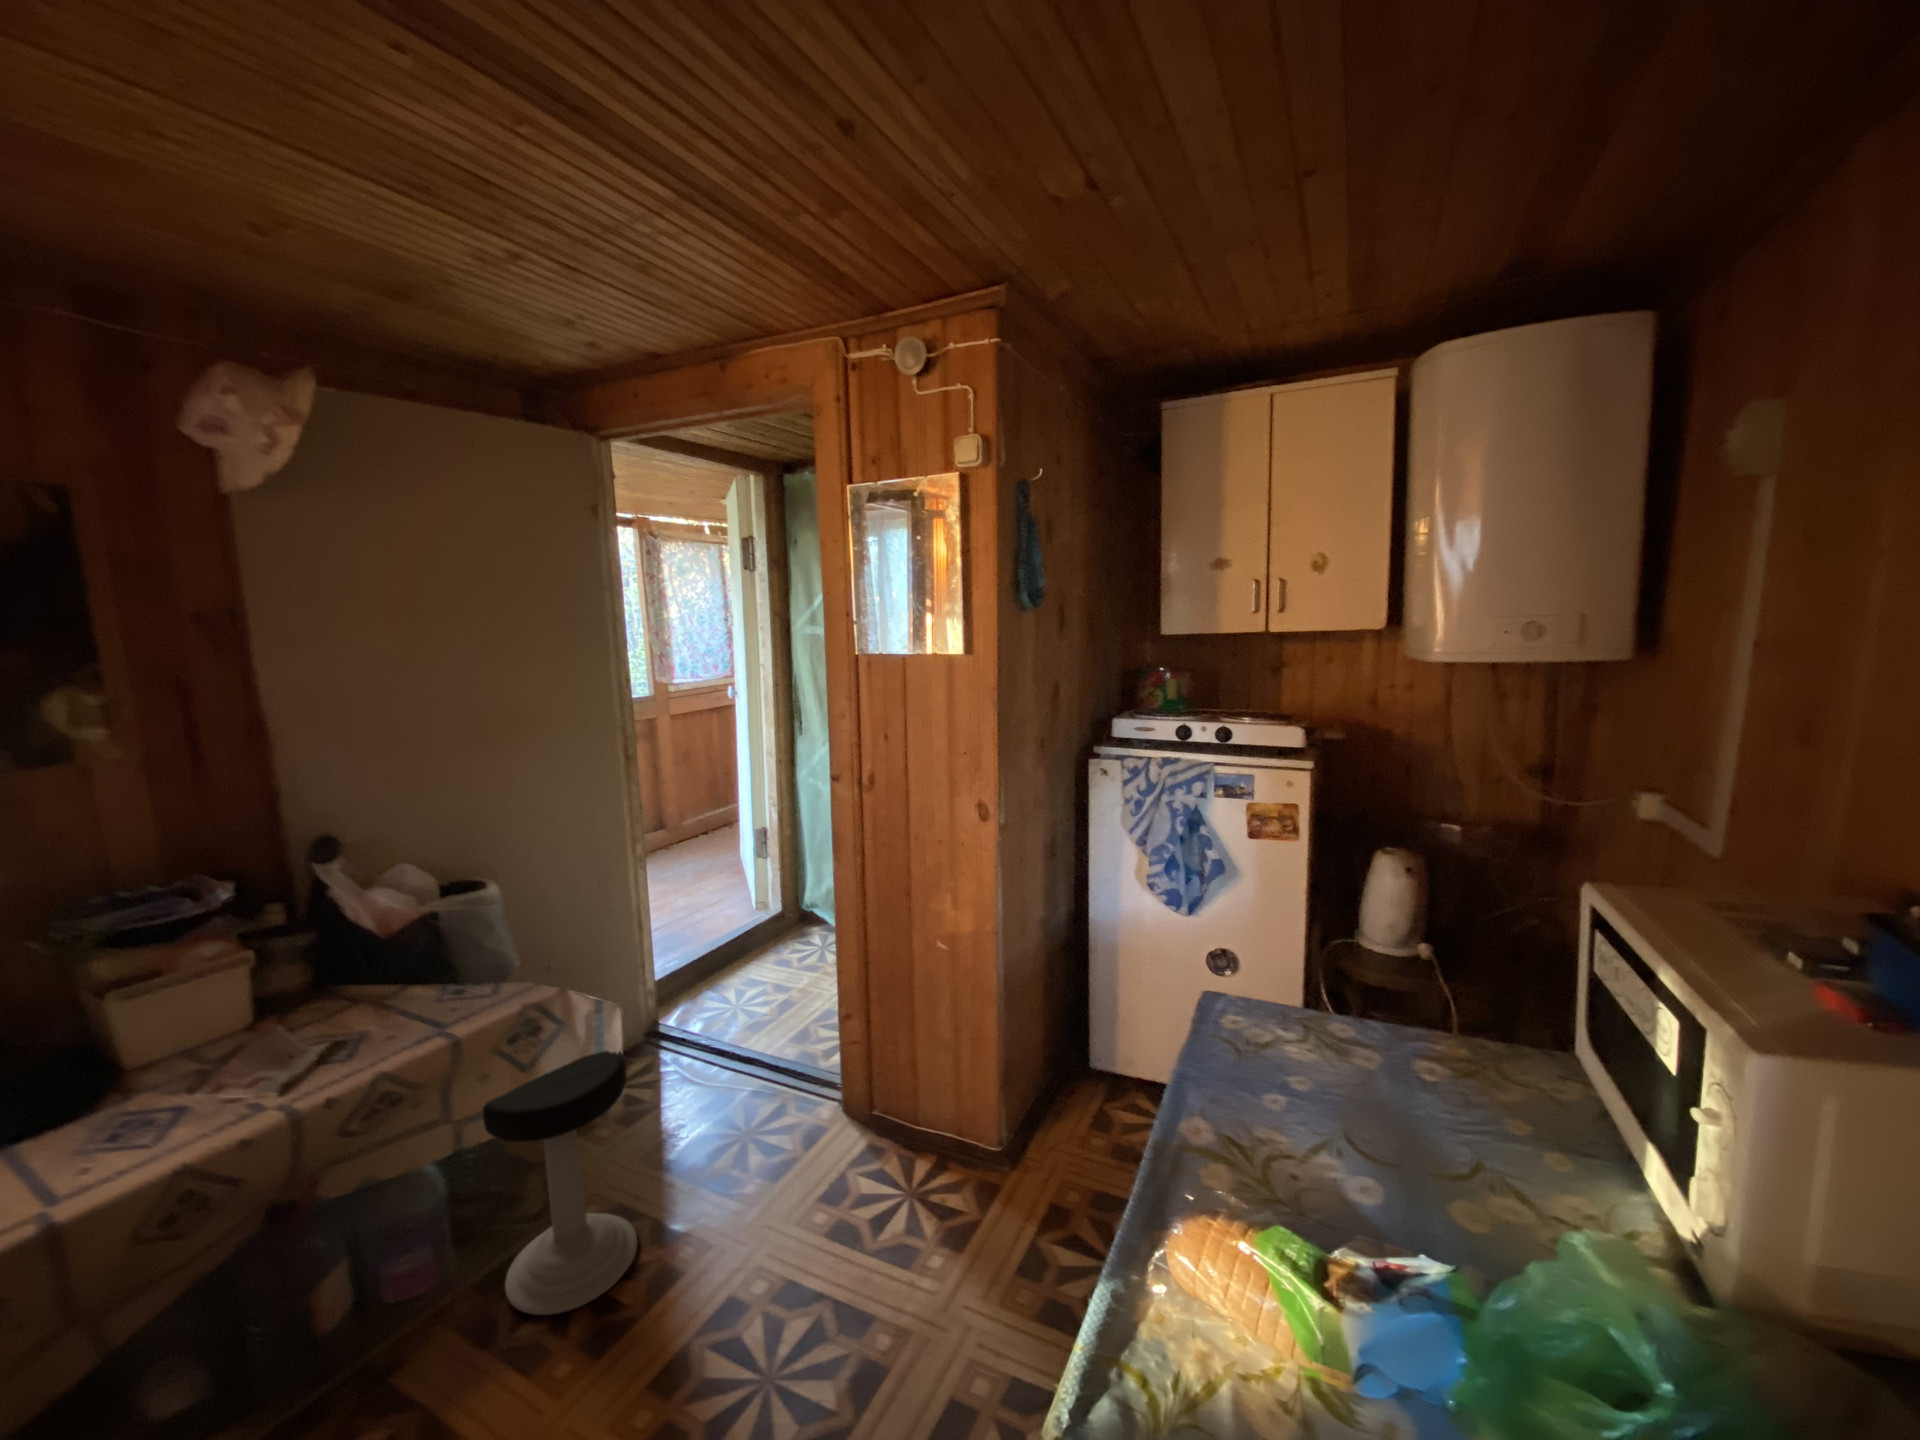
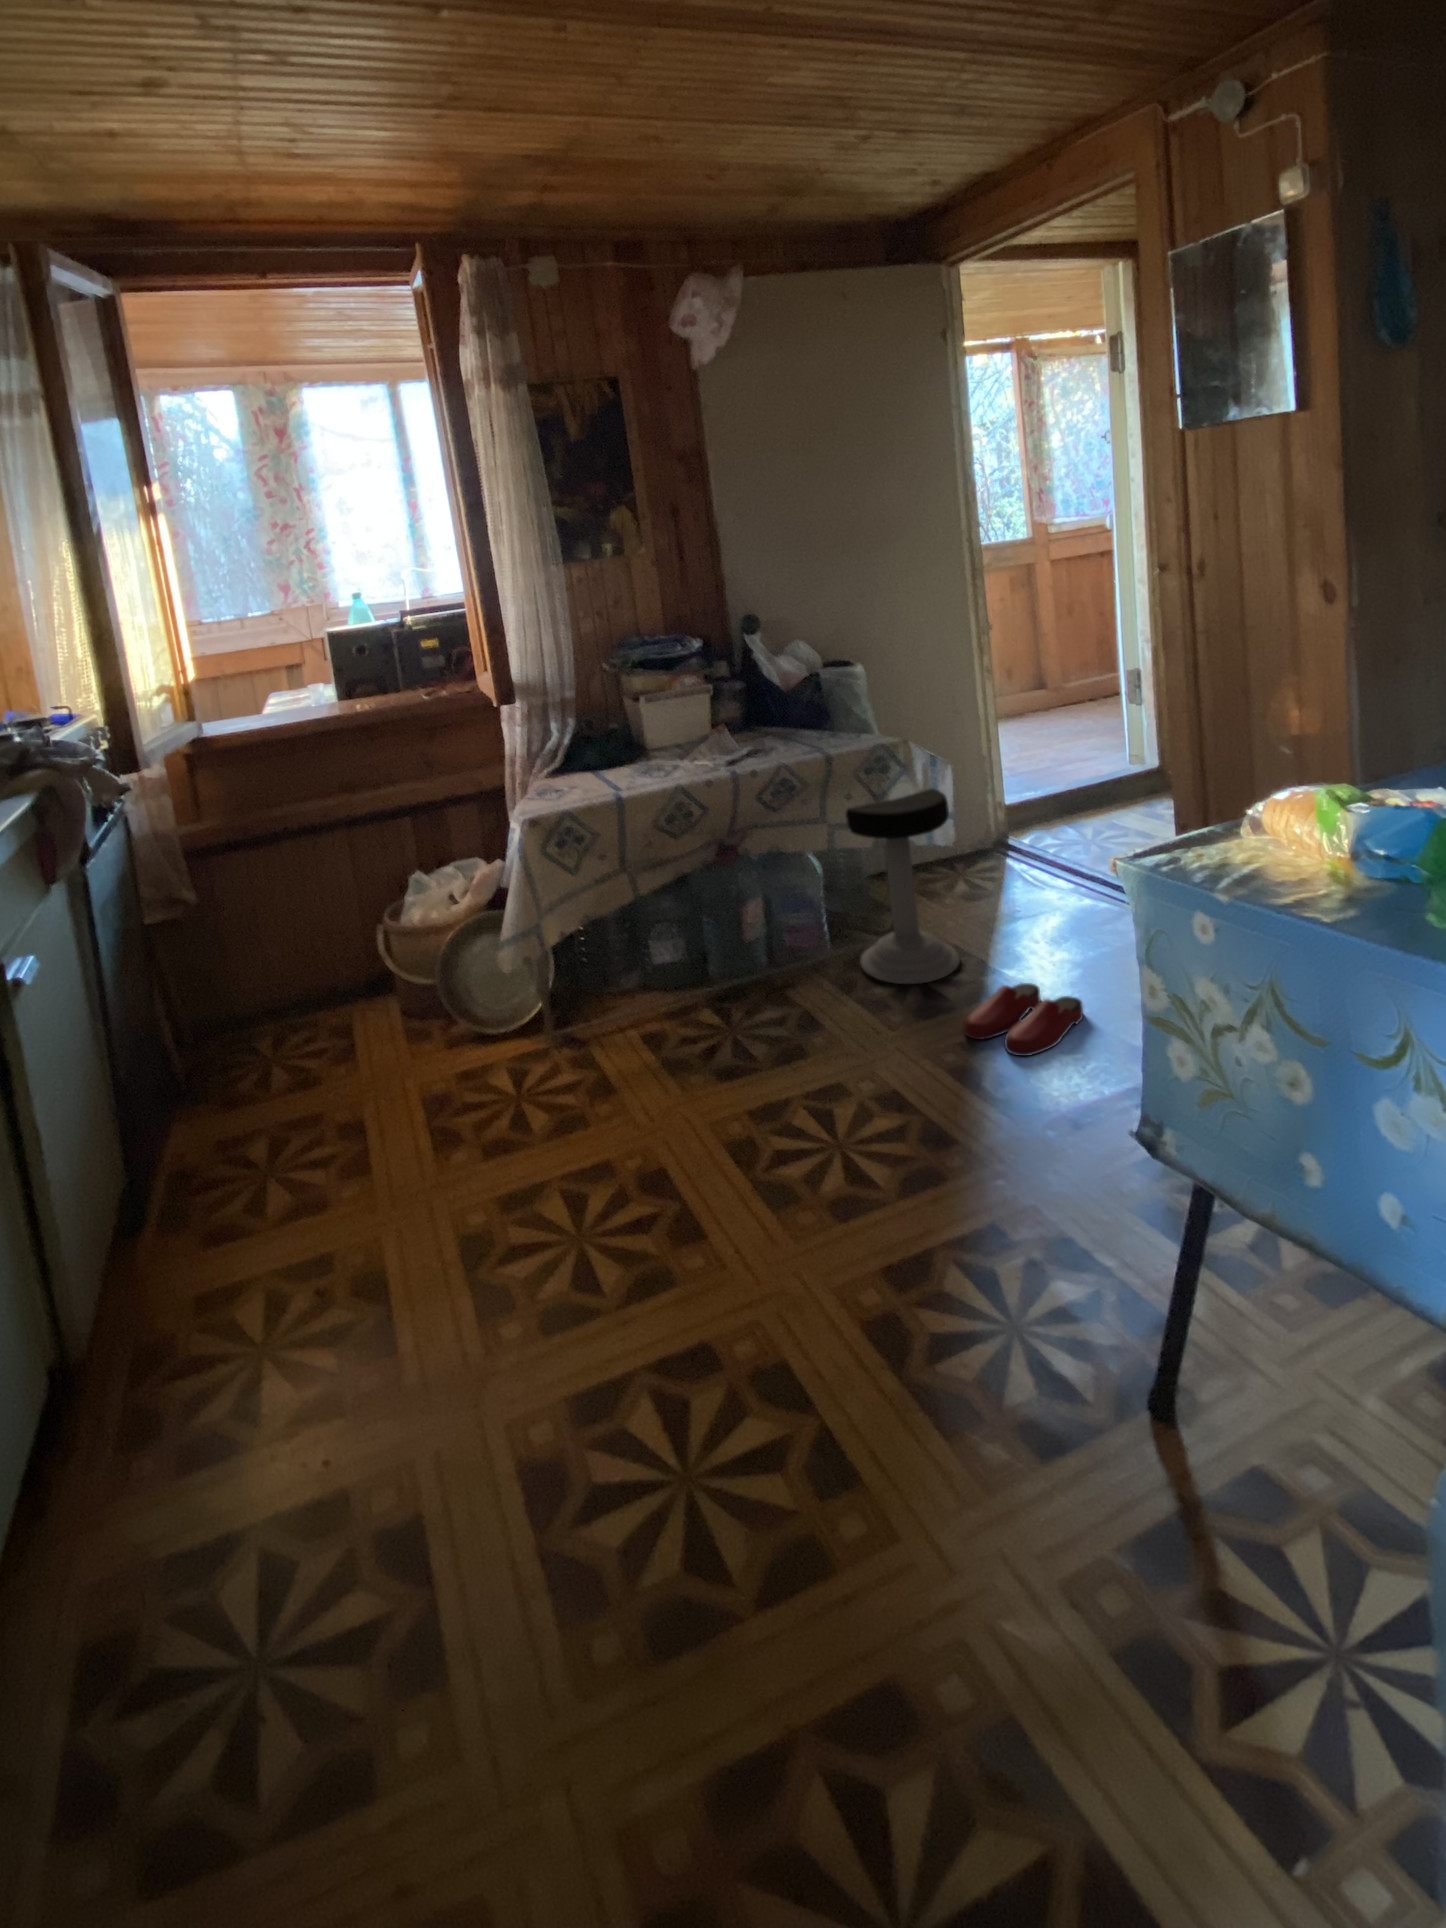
slippers: none [662,1255,791,1388] -> present [963,983,1083,1056]

